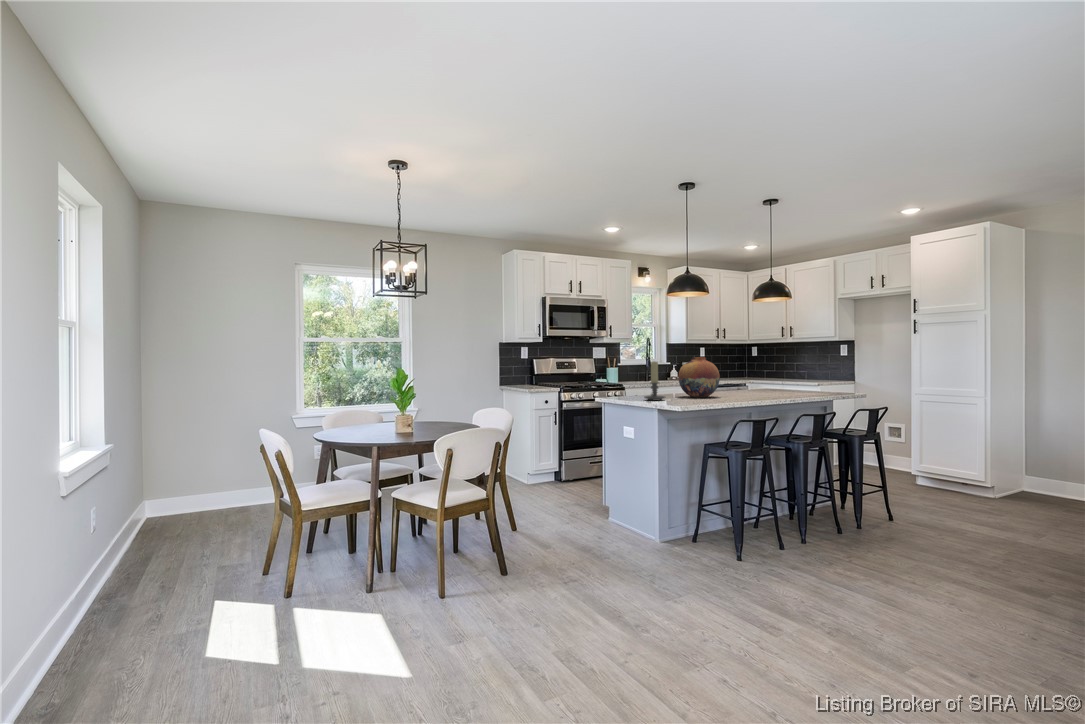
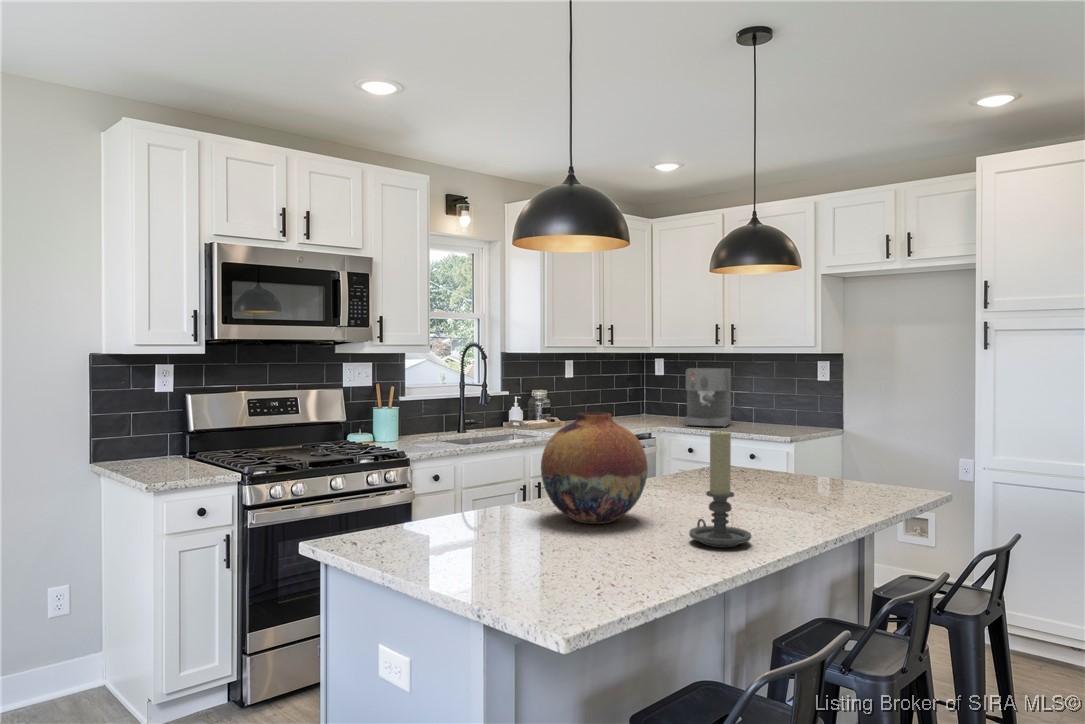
coffee maker: none [764,350,792,380] -> present [684,368,731,427]
candle holder: present [644,361,665,400] -> present [689,431,751,547]

